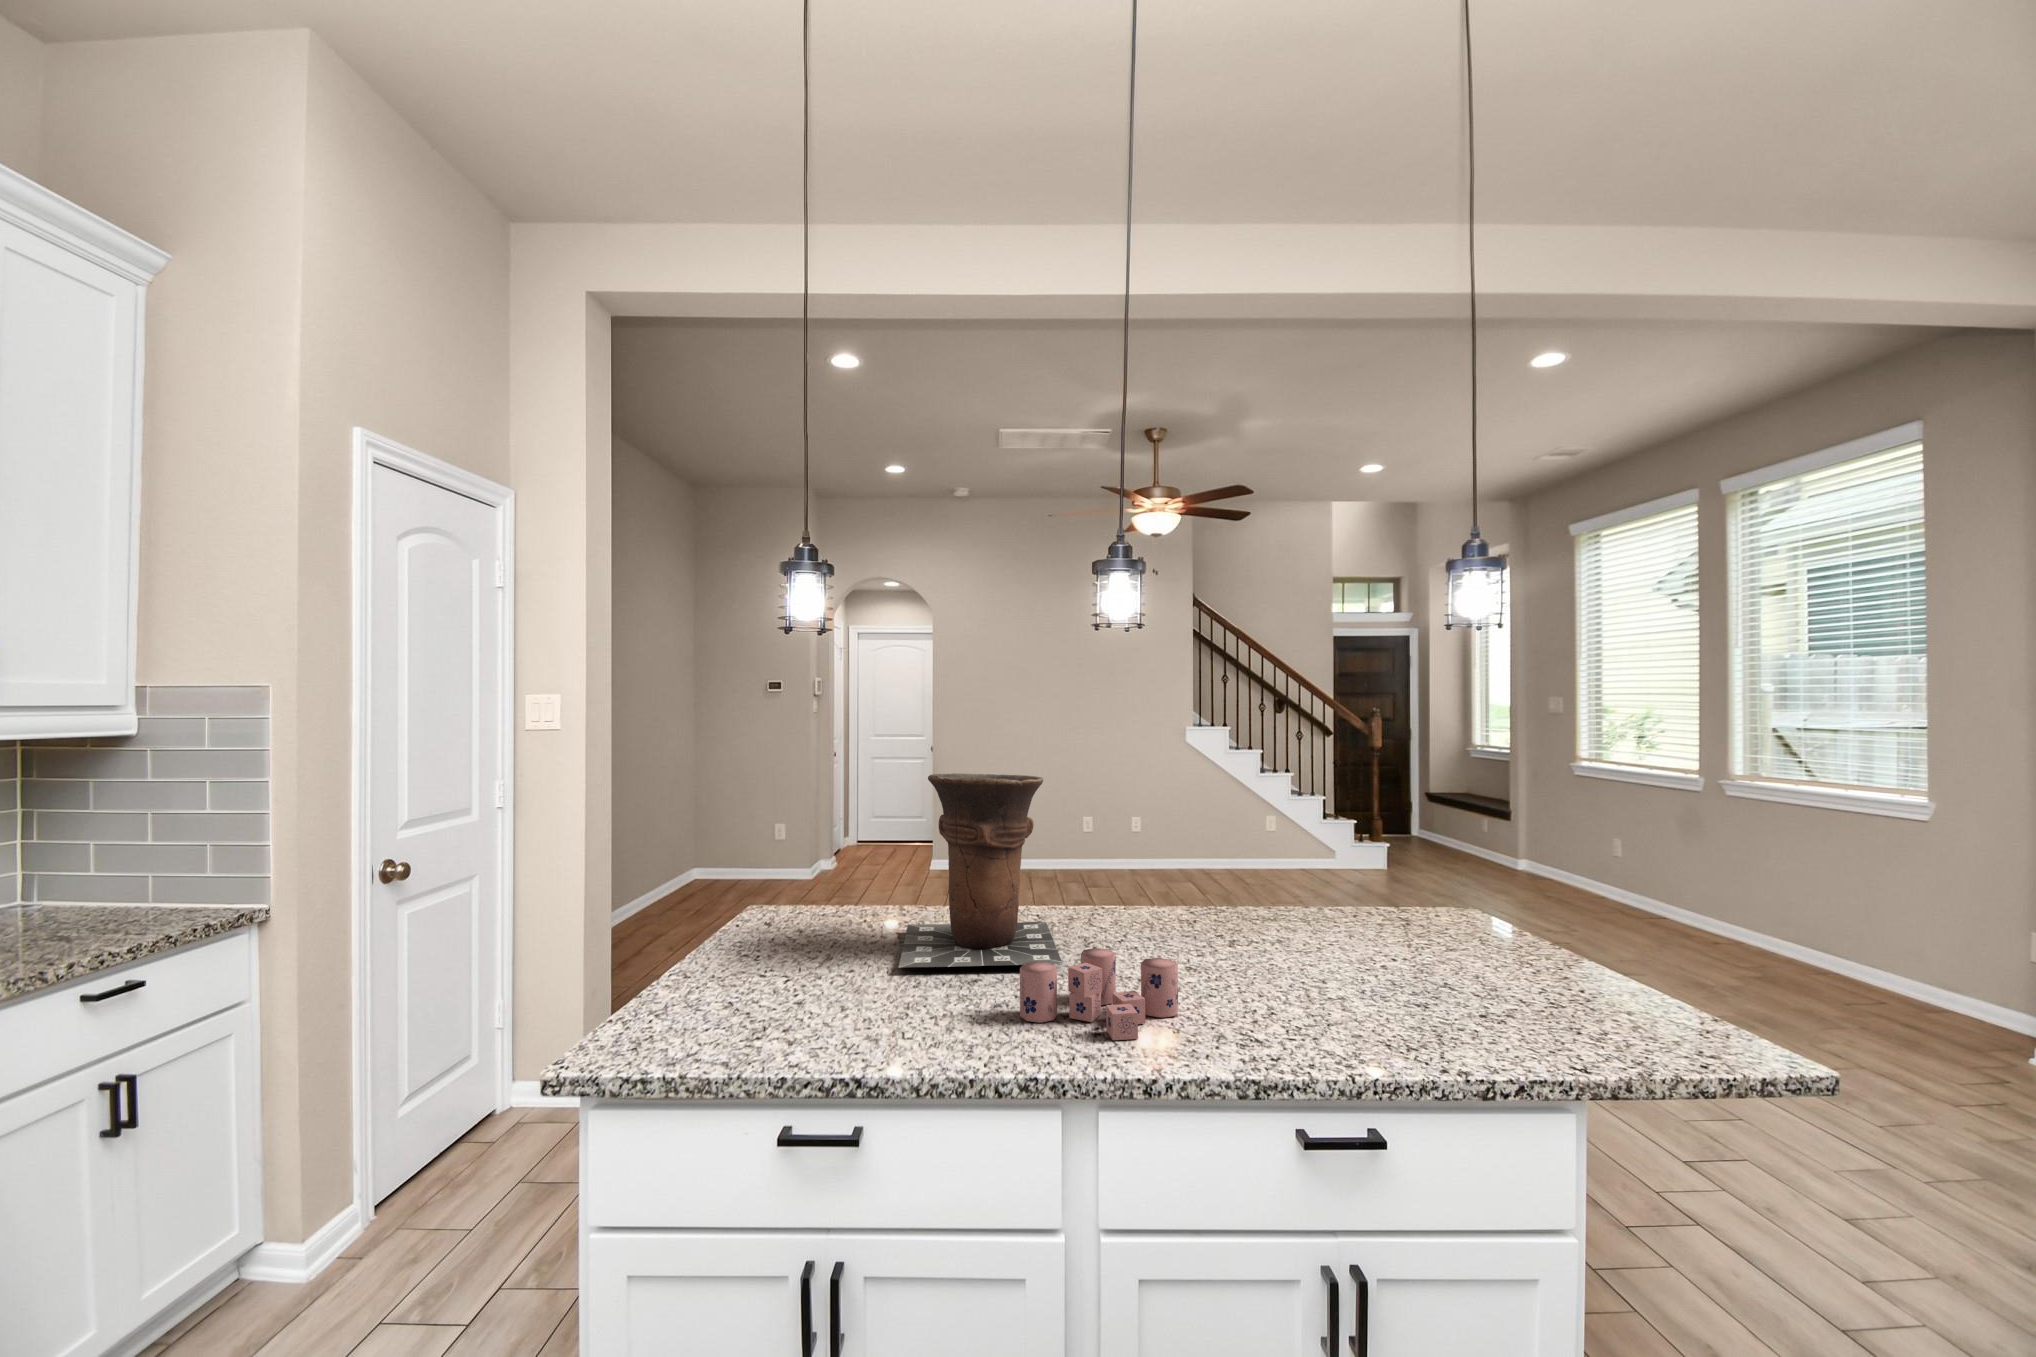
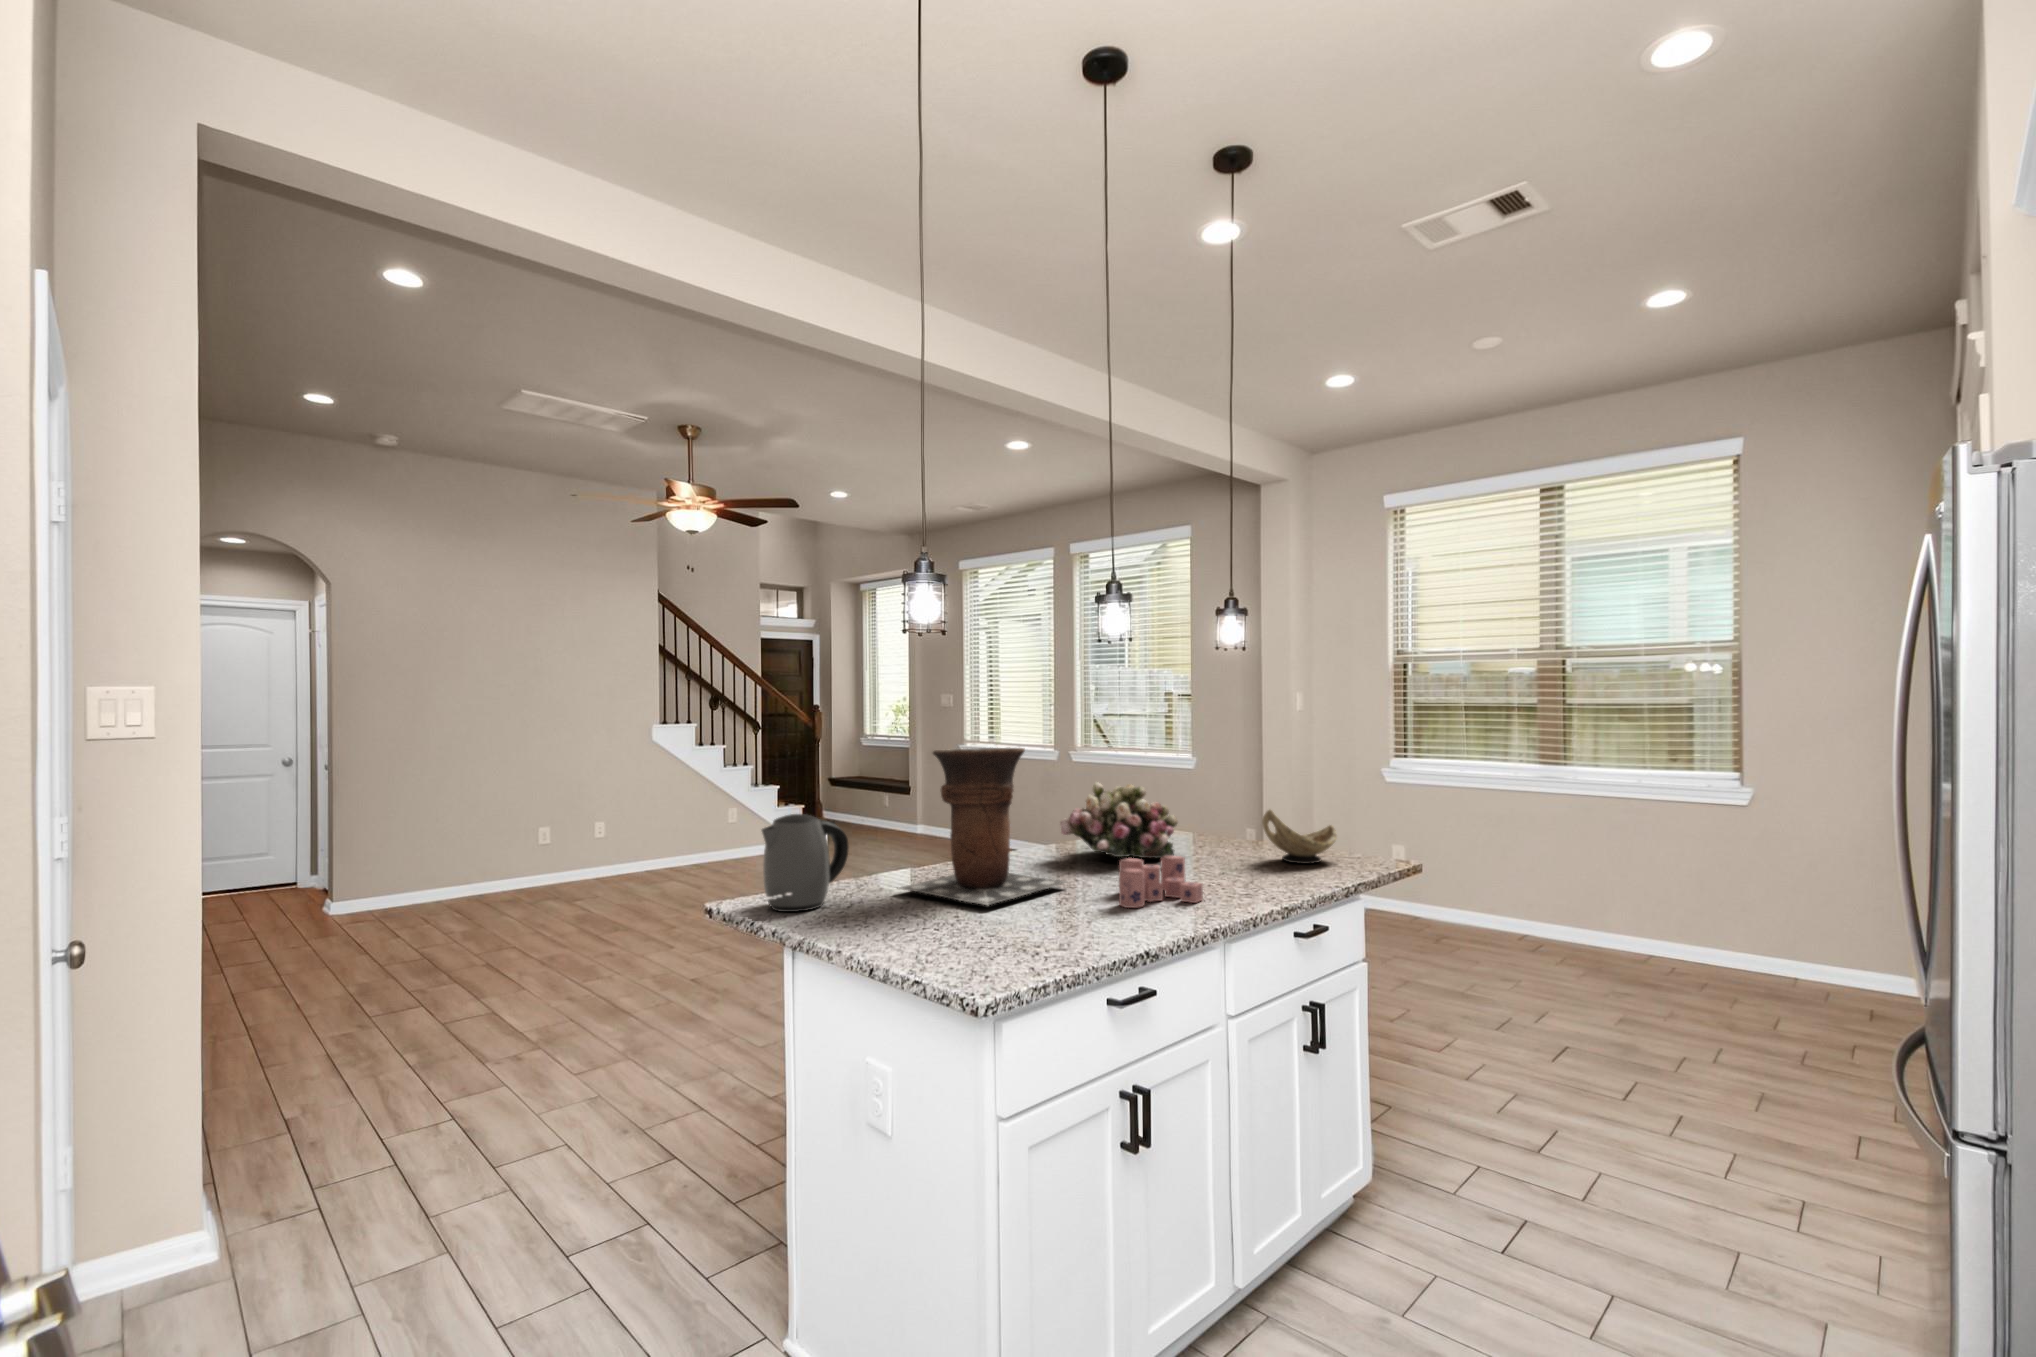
kettle: none [775,828,872,929] -> present [762,814,849,912]
flower arrangement: none [1174,835,1358,964] -> present [1060,783,1178,858]
decorative bowl: none [1433,921,1604,1038] -> present [1262,810,1337,864]

